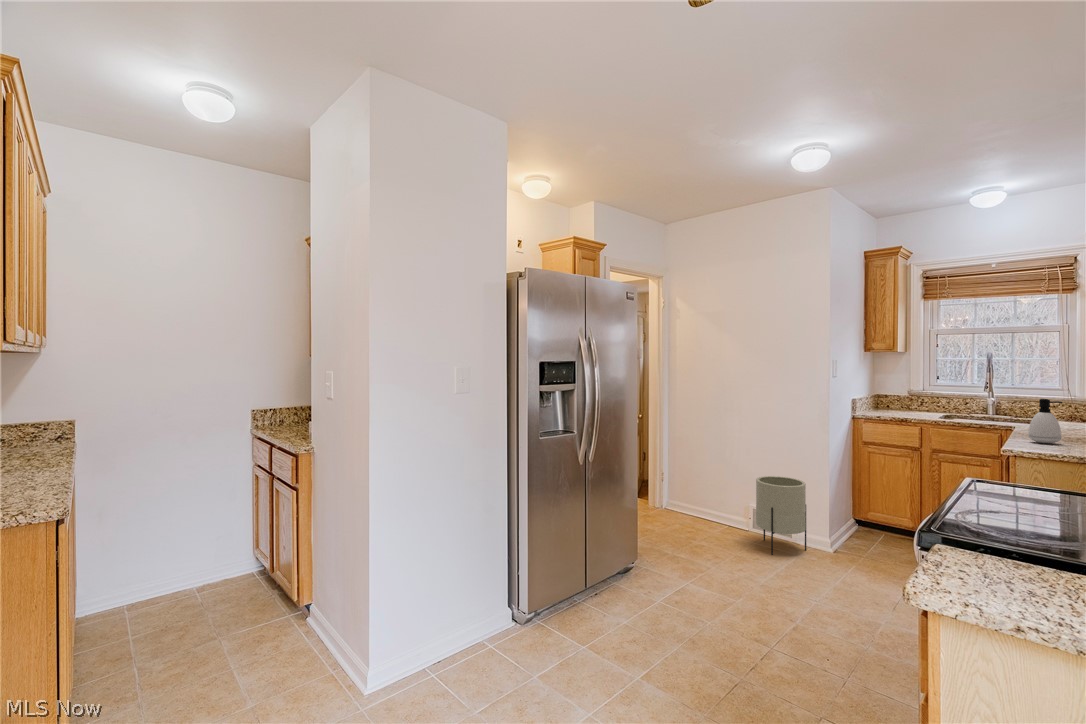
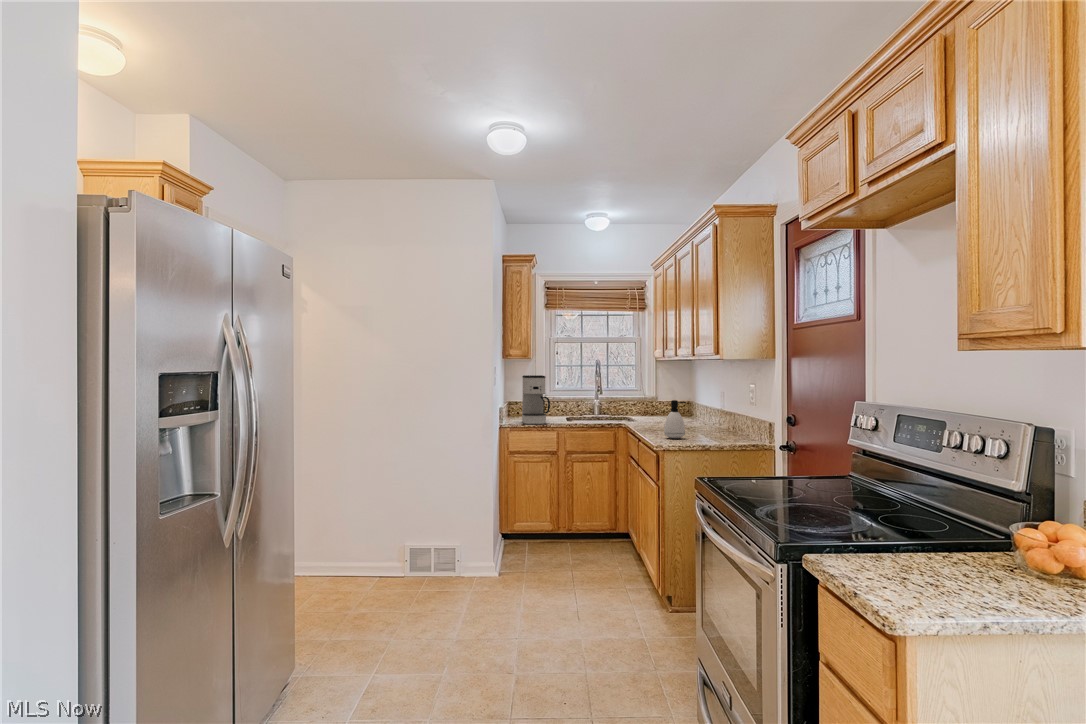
coffee maker: none [878,369,912,418] -> present [522,375,550,425]
planter: present [756,476,806,555] -> none [422,502,475,599]

